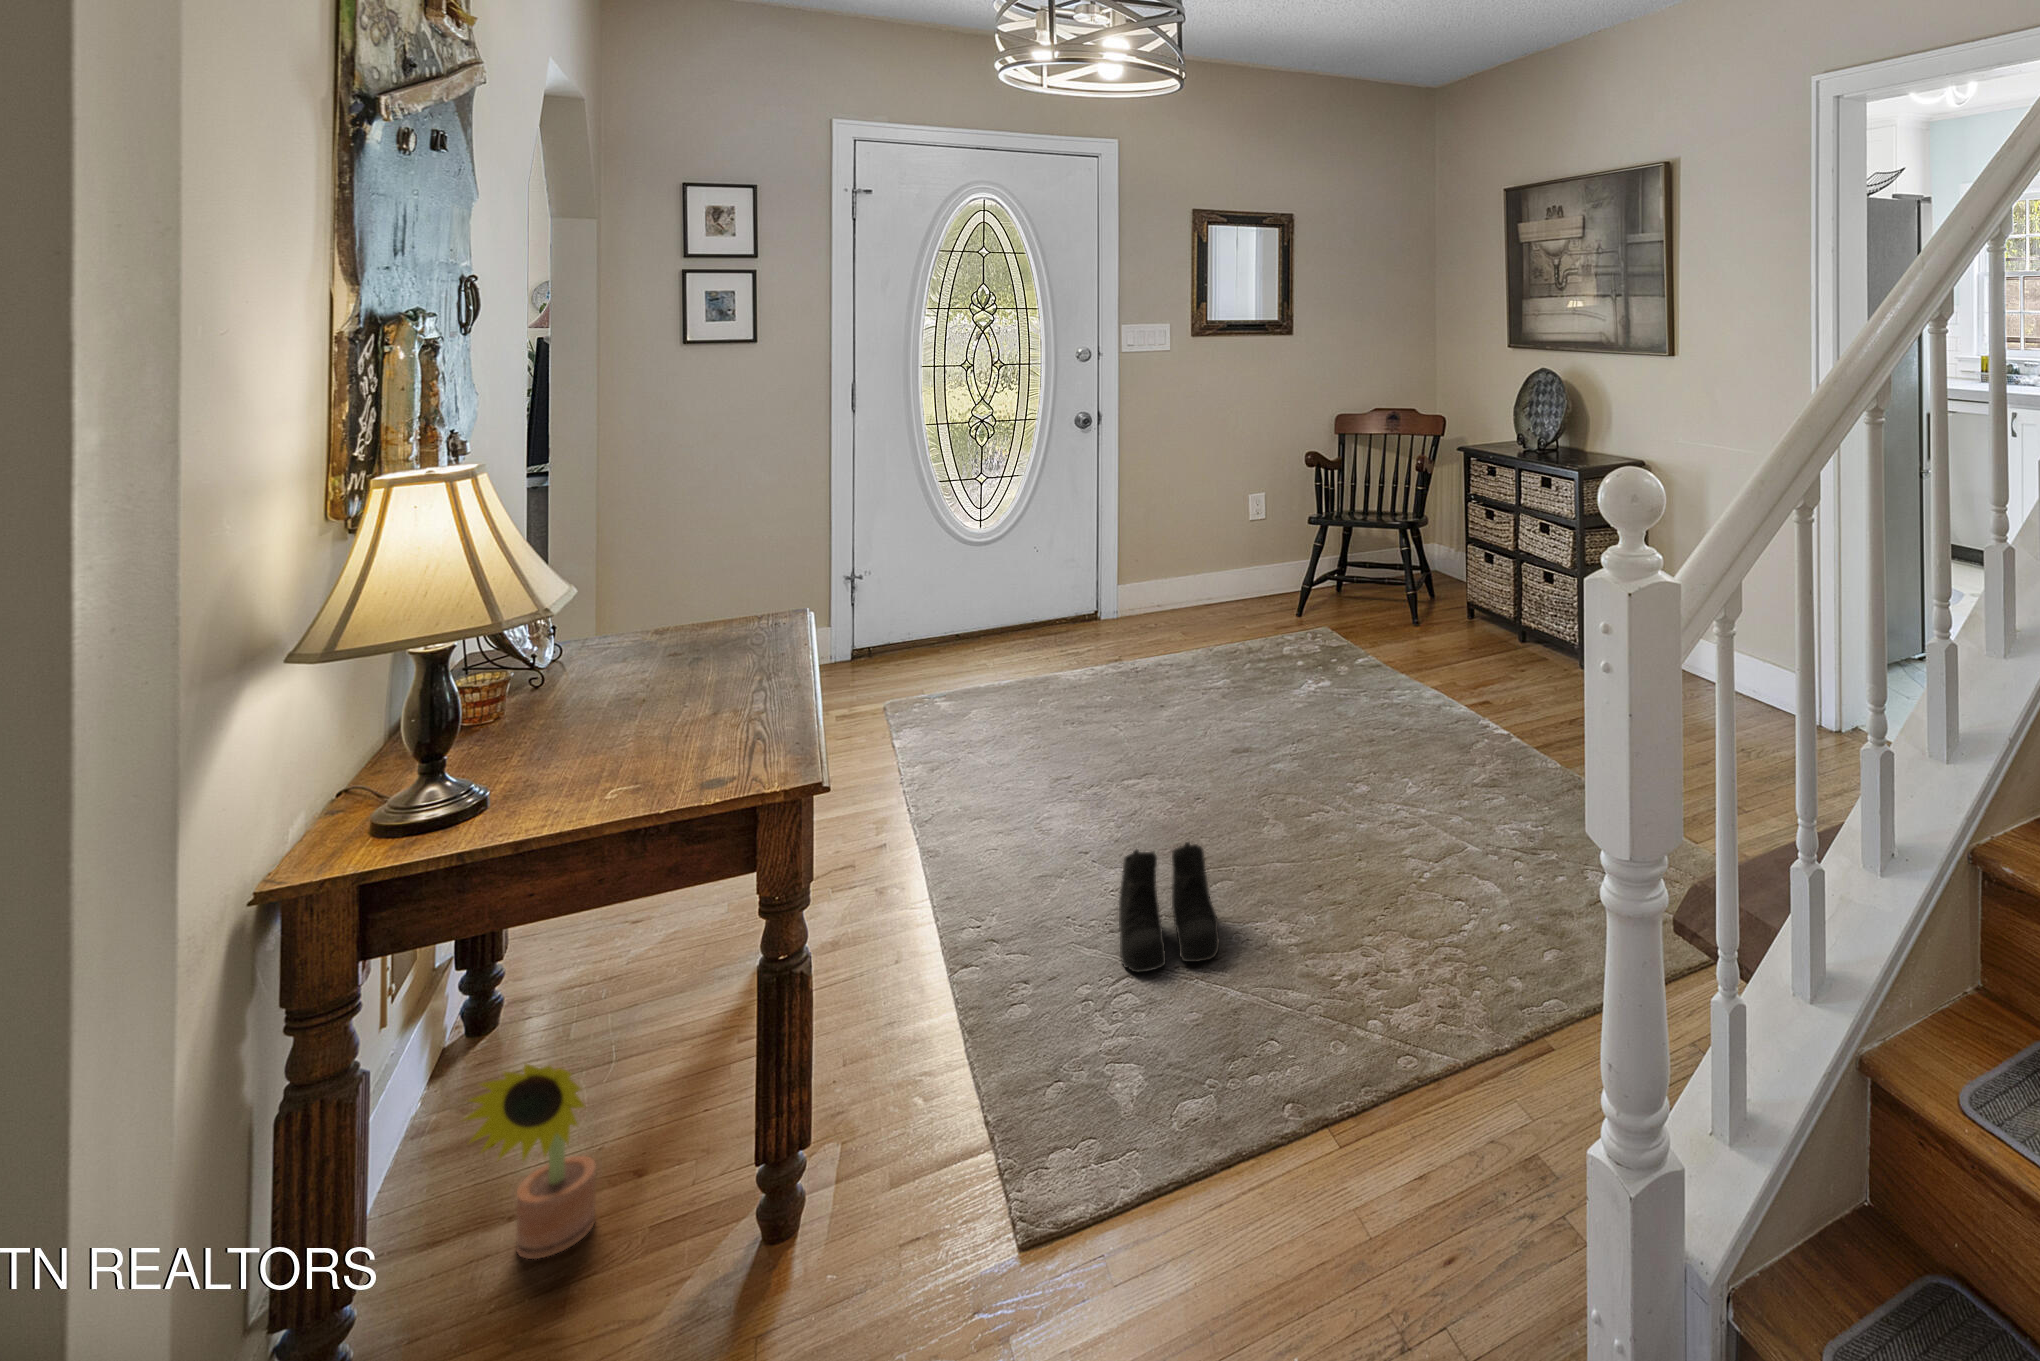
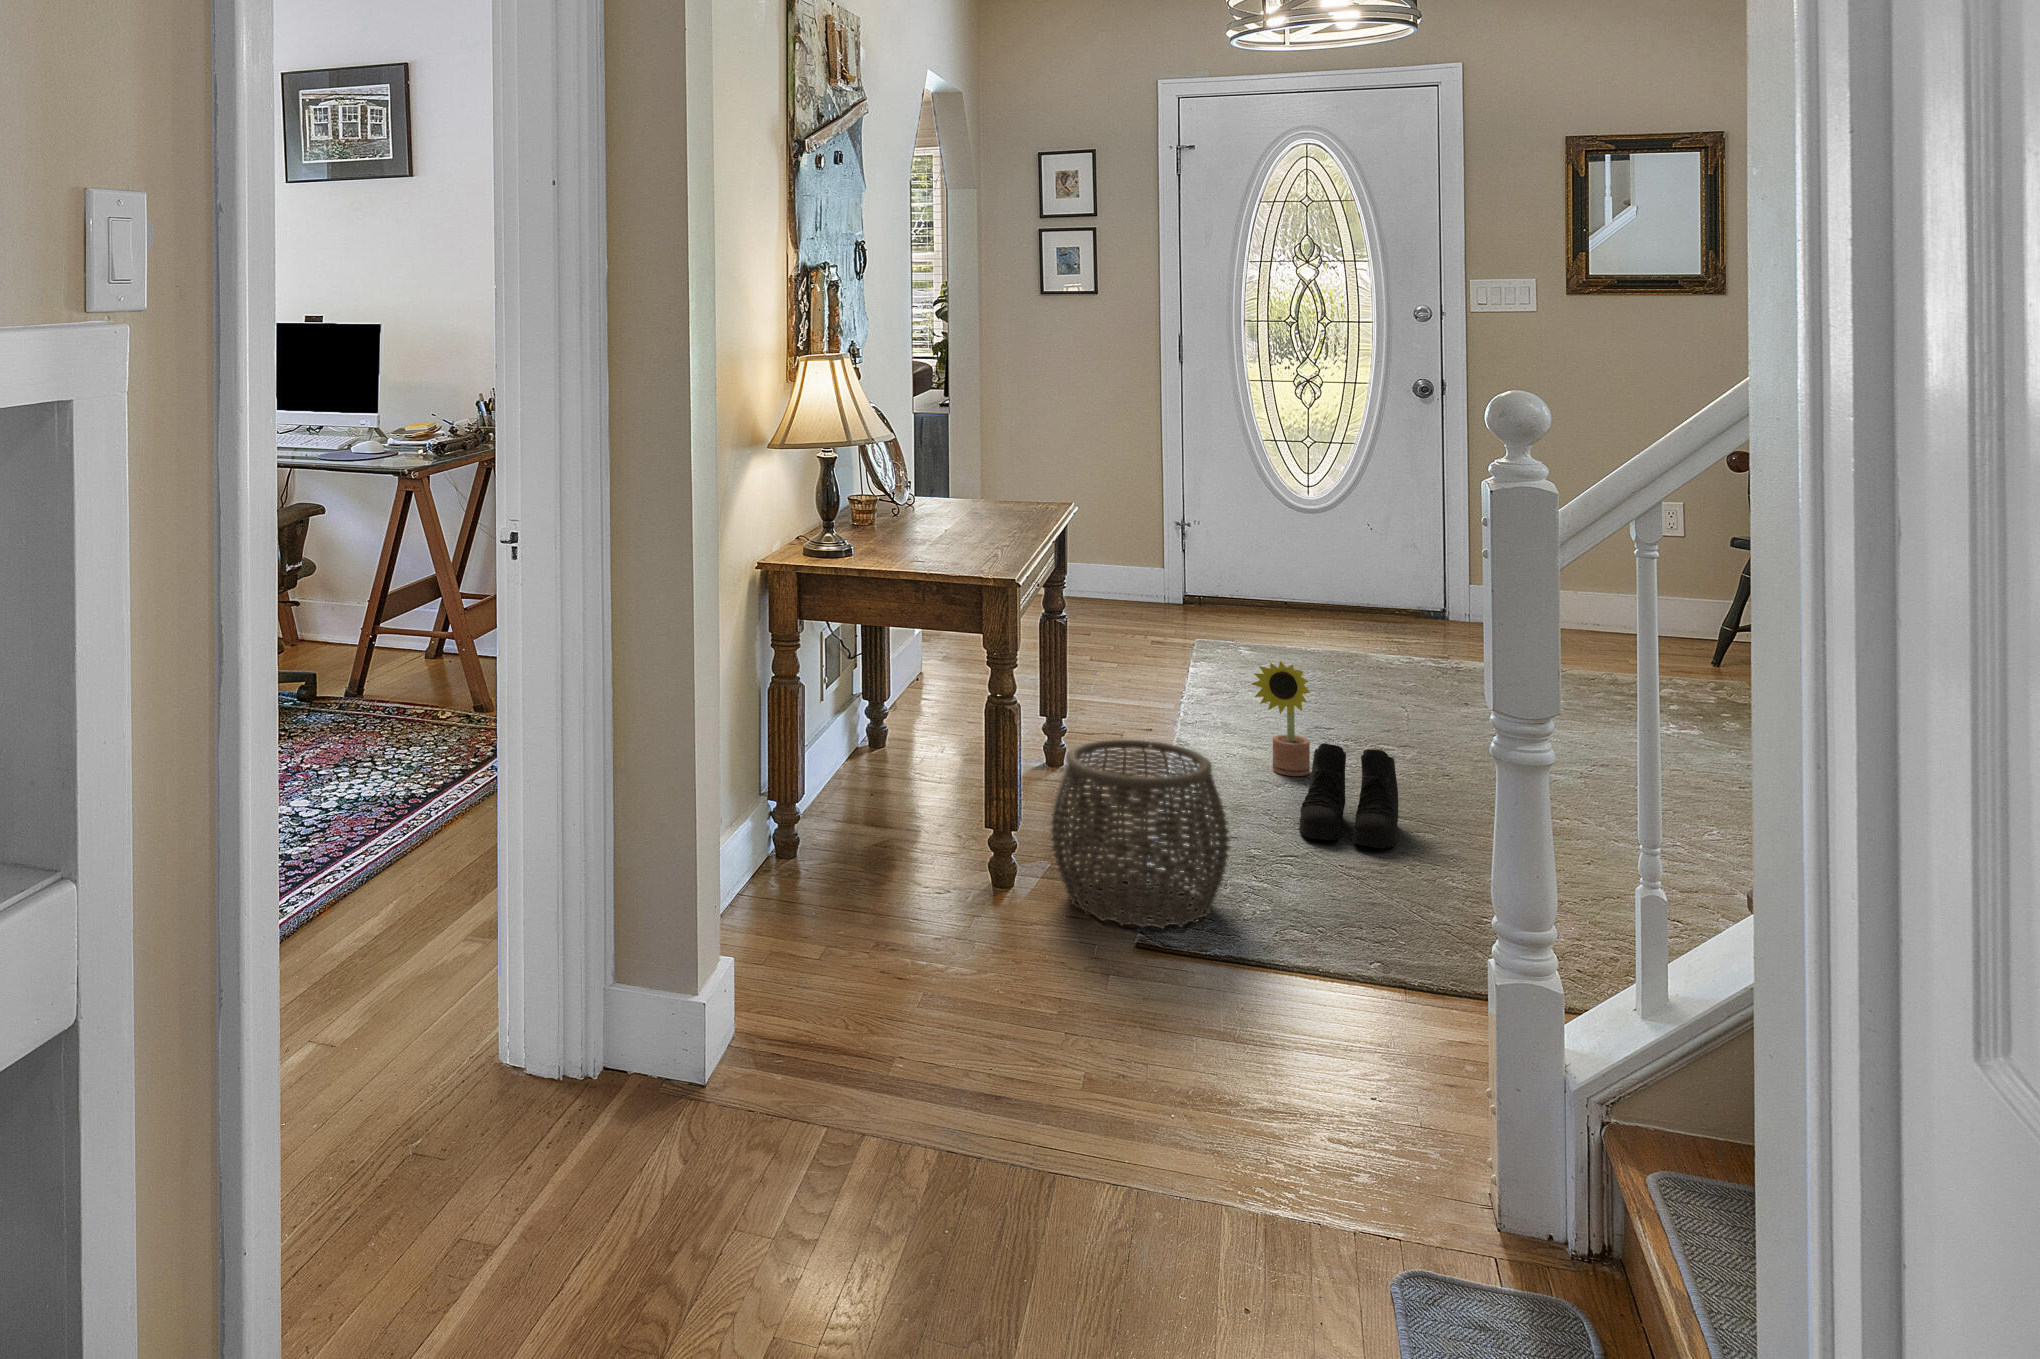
woven basket: none [876,954,1126,1269] -> present [1050,740,1230,929]
decorative plant: present [464,1064,596,1259] -> present [1252,661,1310,776]

